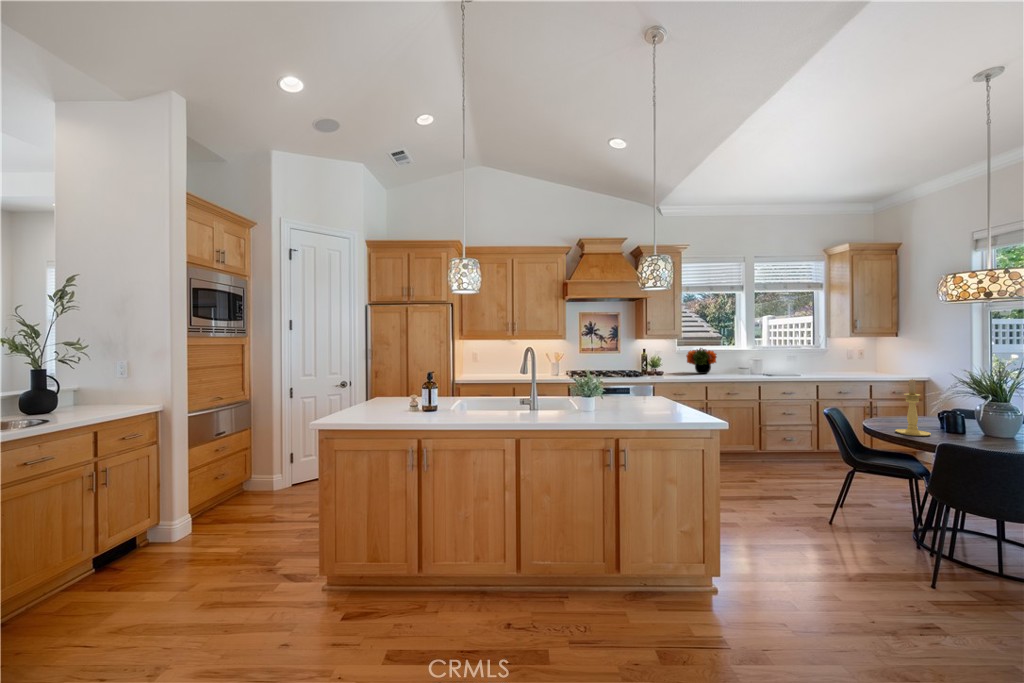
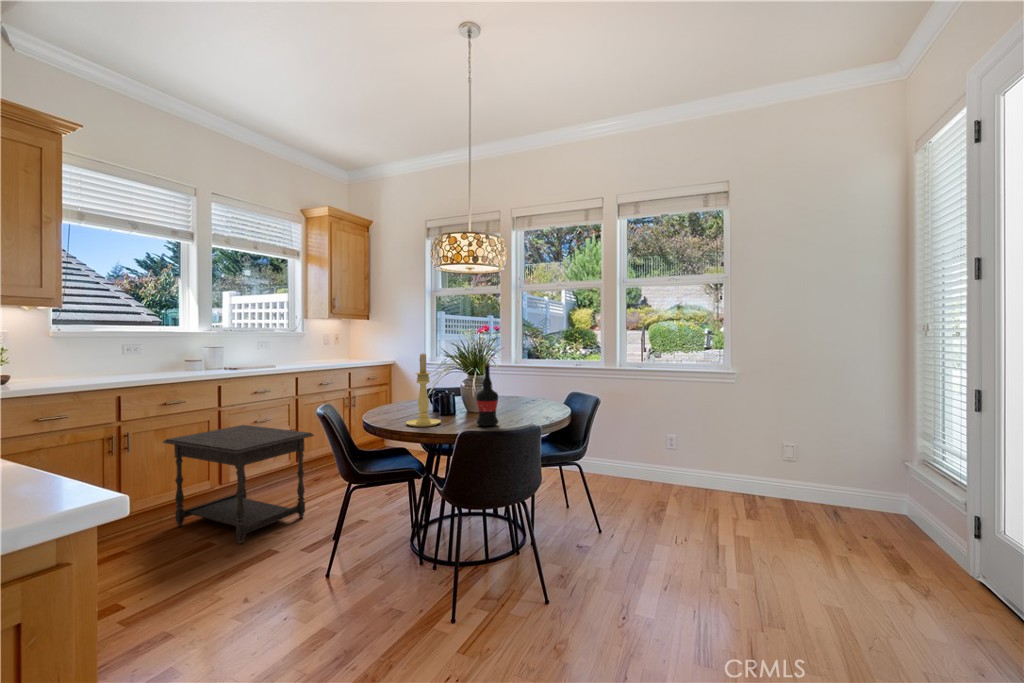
flower arrangement: present [686,348,717,374] -> none [77,327,145,373]
wine bottle: none [967,392,995,446] -> present [476,363,498,426]
side table: none [728,414,828,488] -> present [163,425,314,544]

